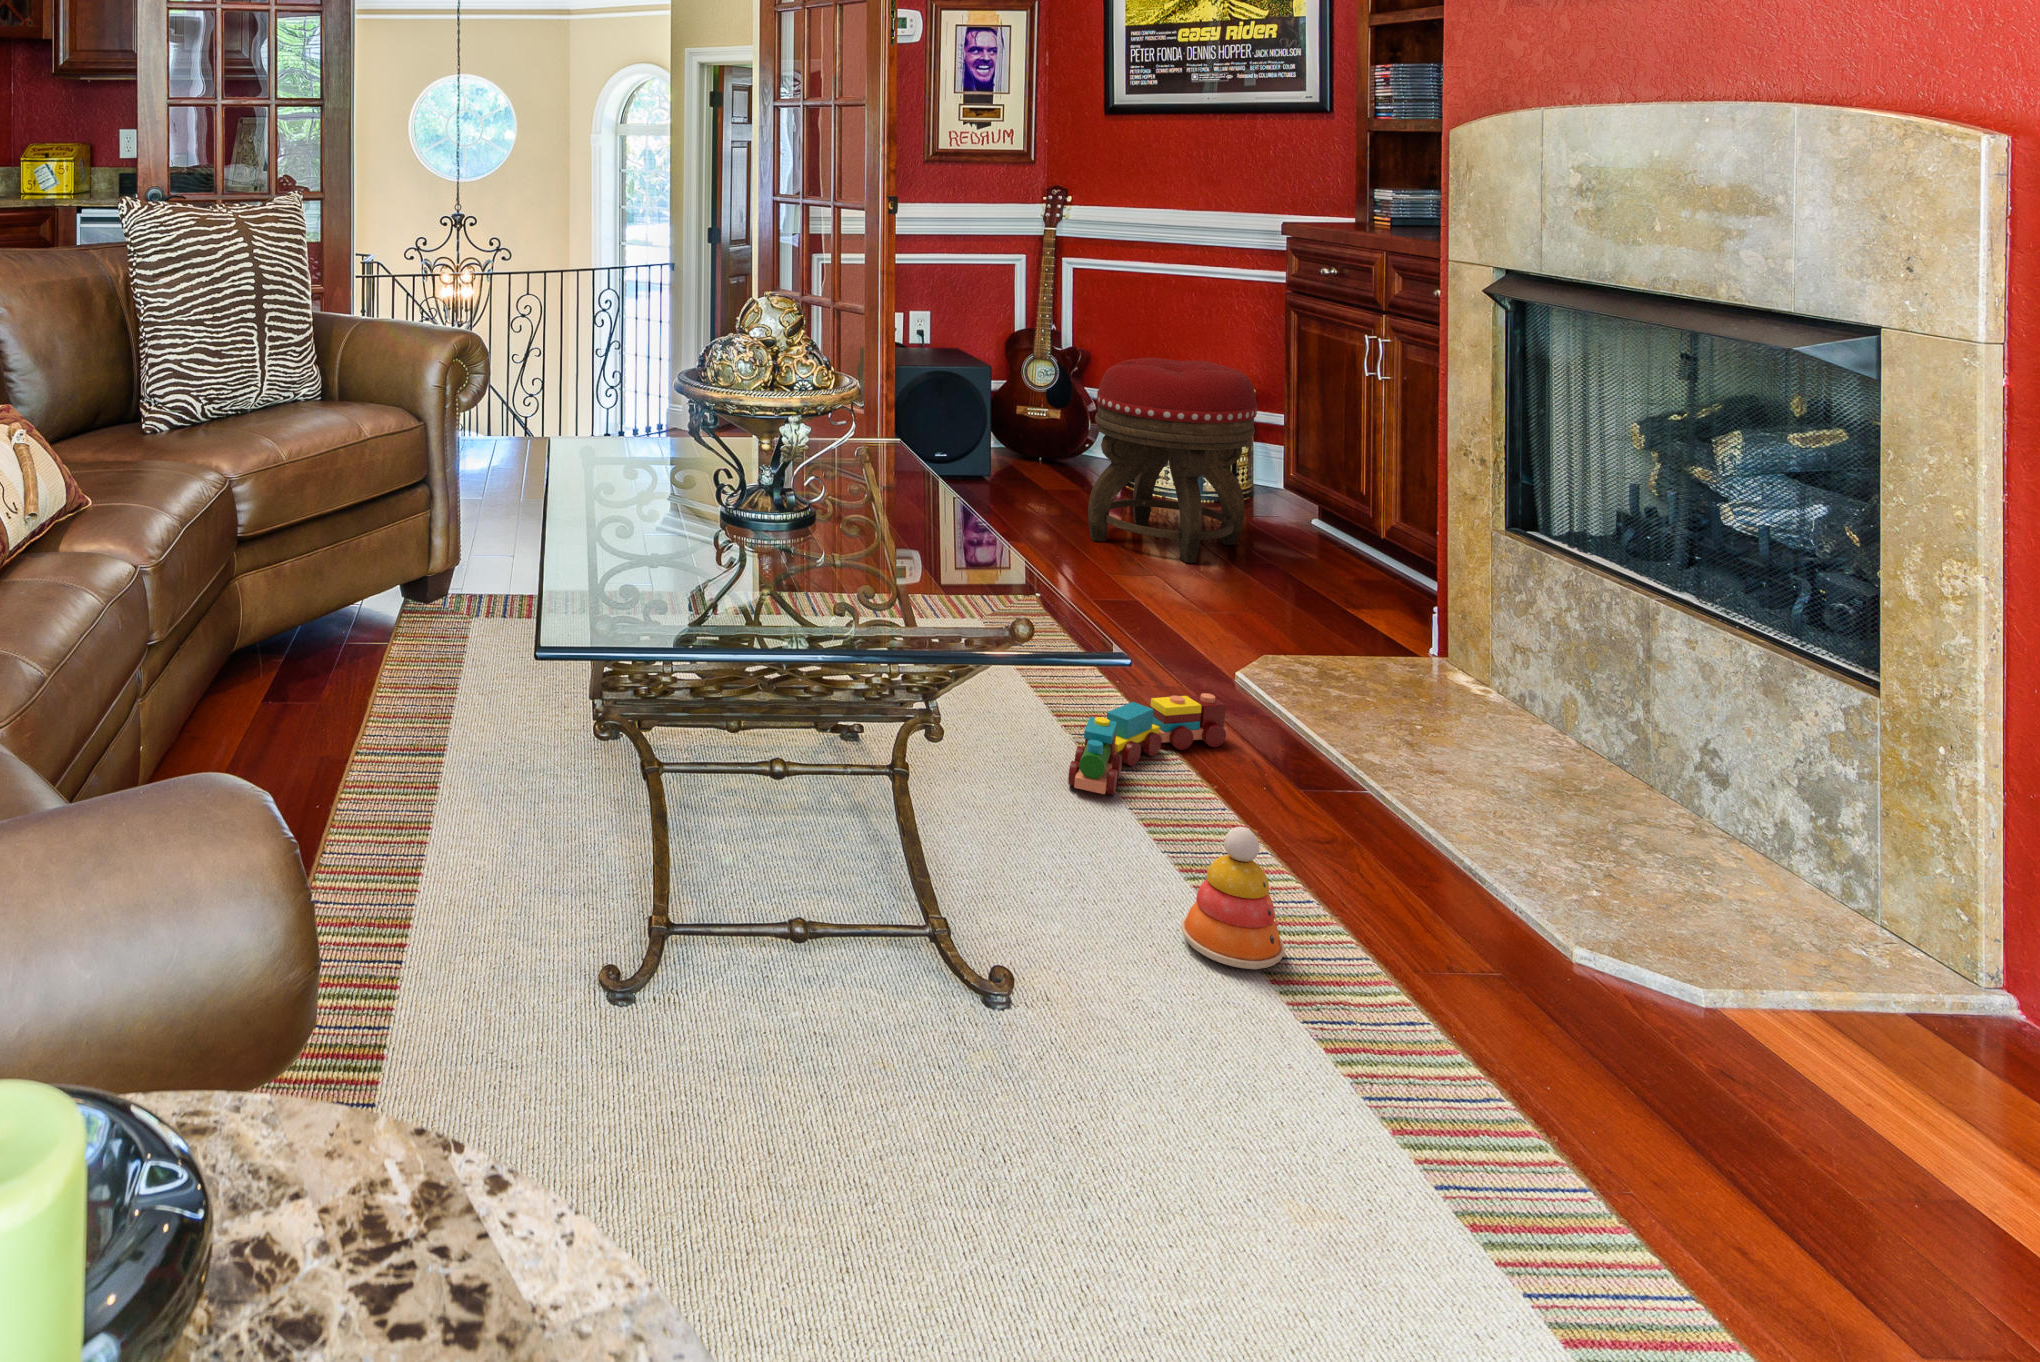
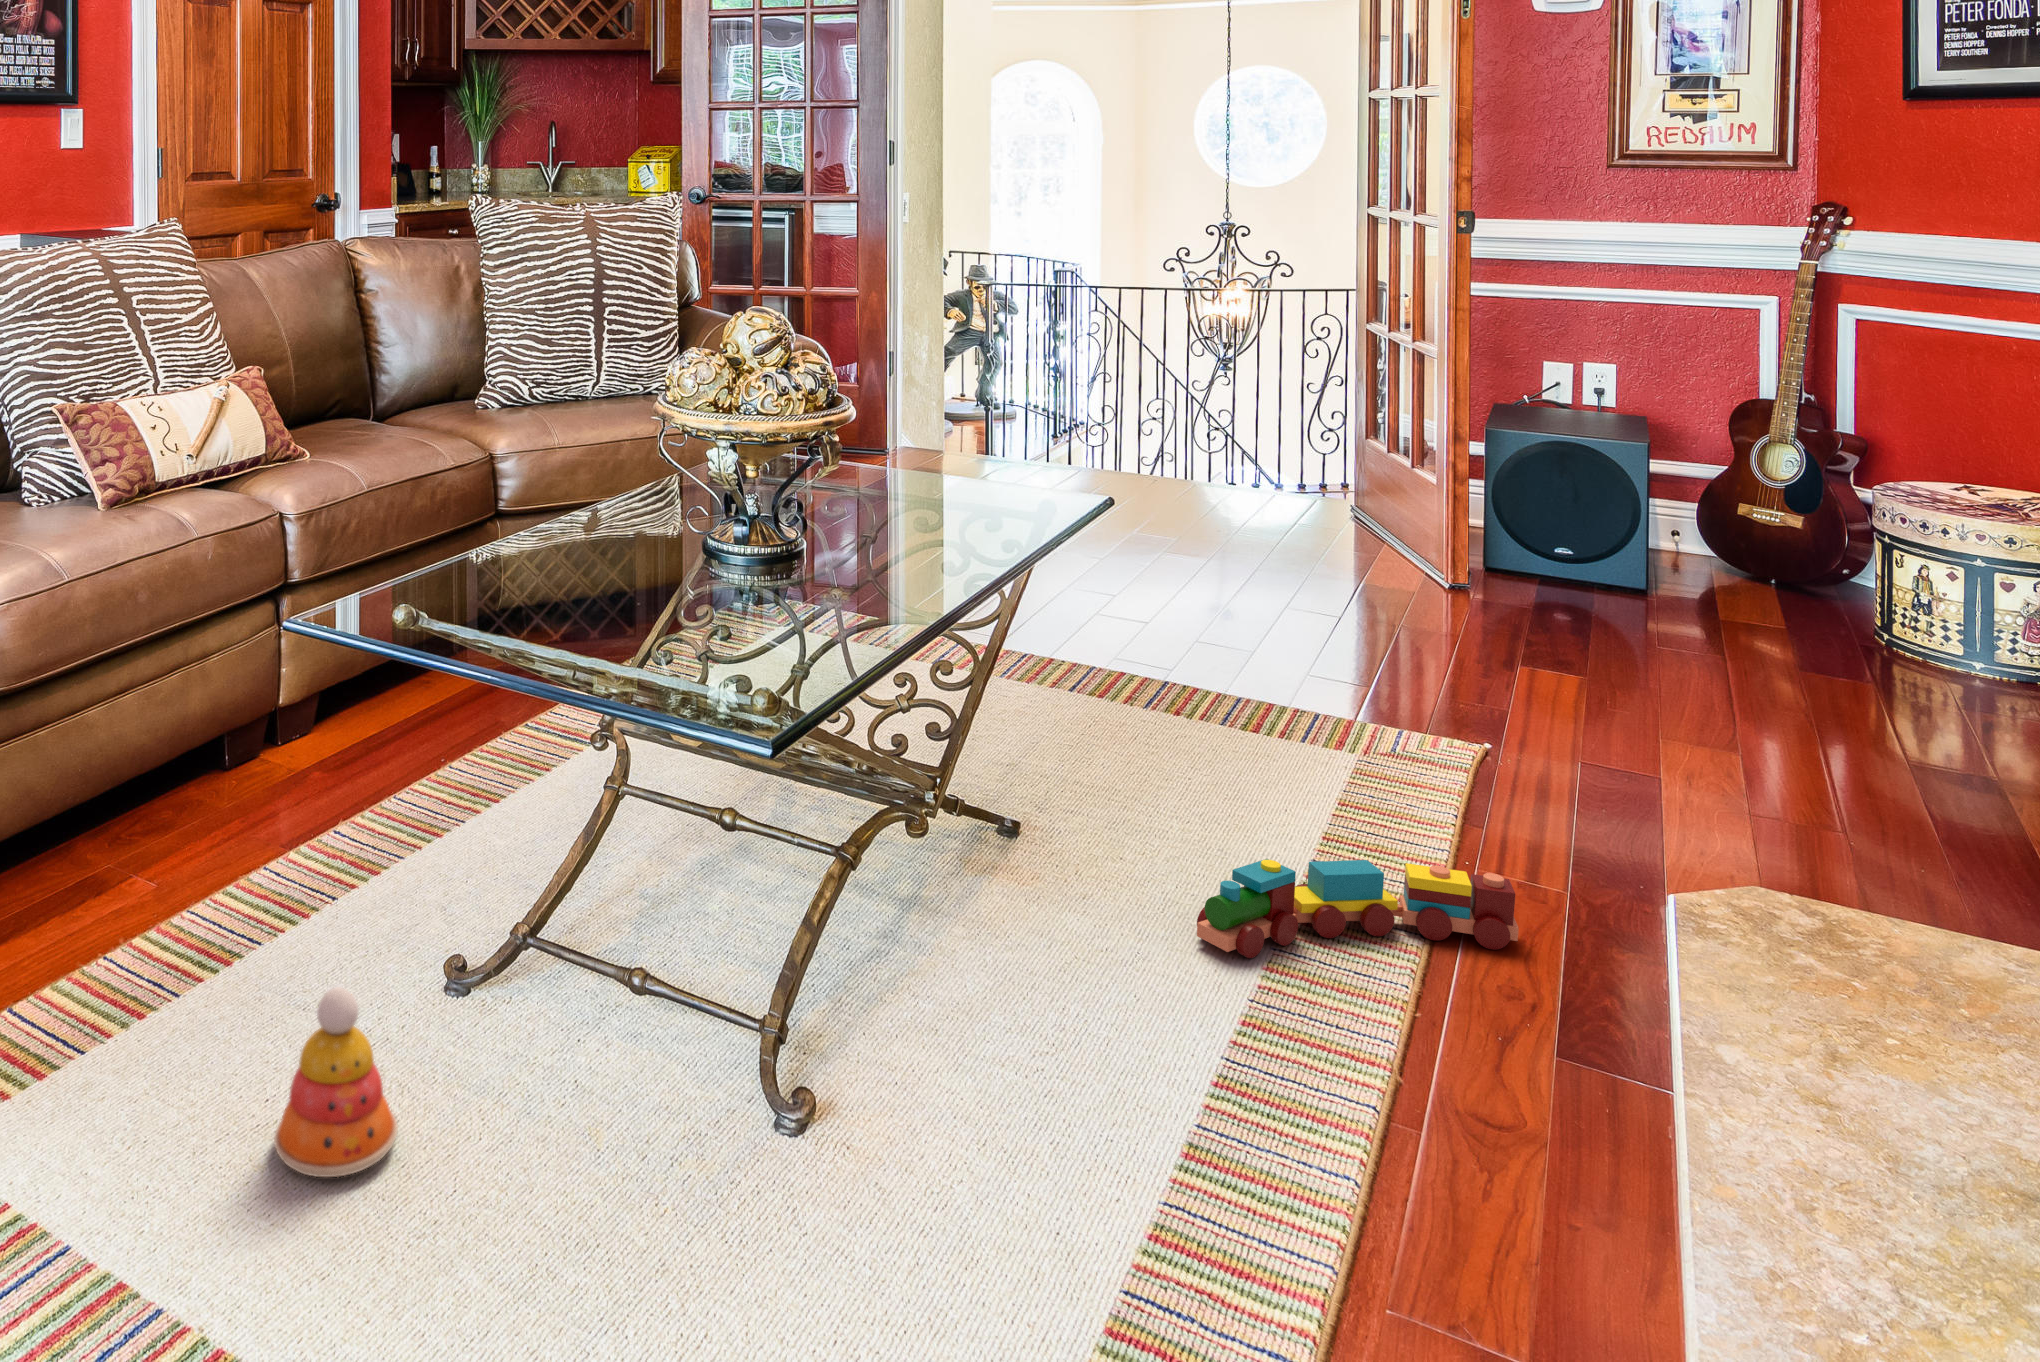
footstool: present [1088,358,1258,563] -> none [1686,444,1982,750]
stacking toy: present [1181,827,1285,970] -> present [274,987,398,1177]

